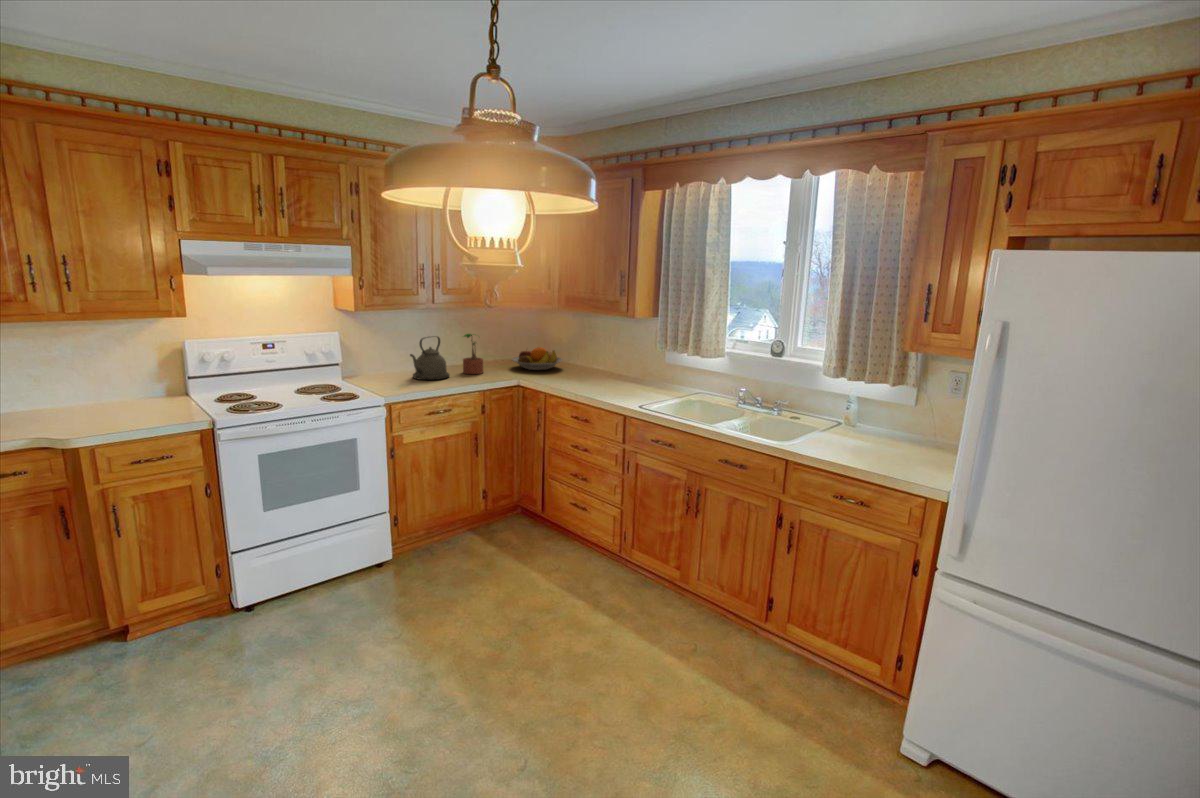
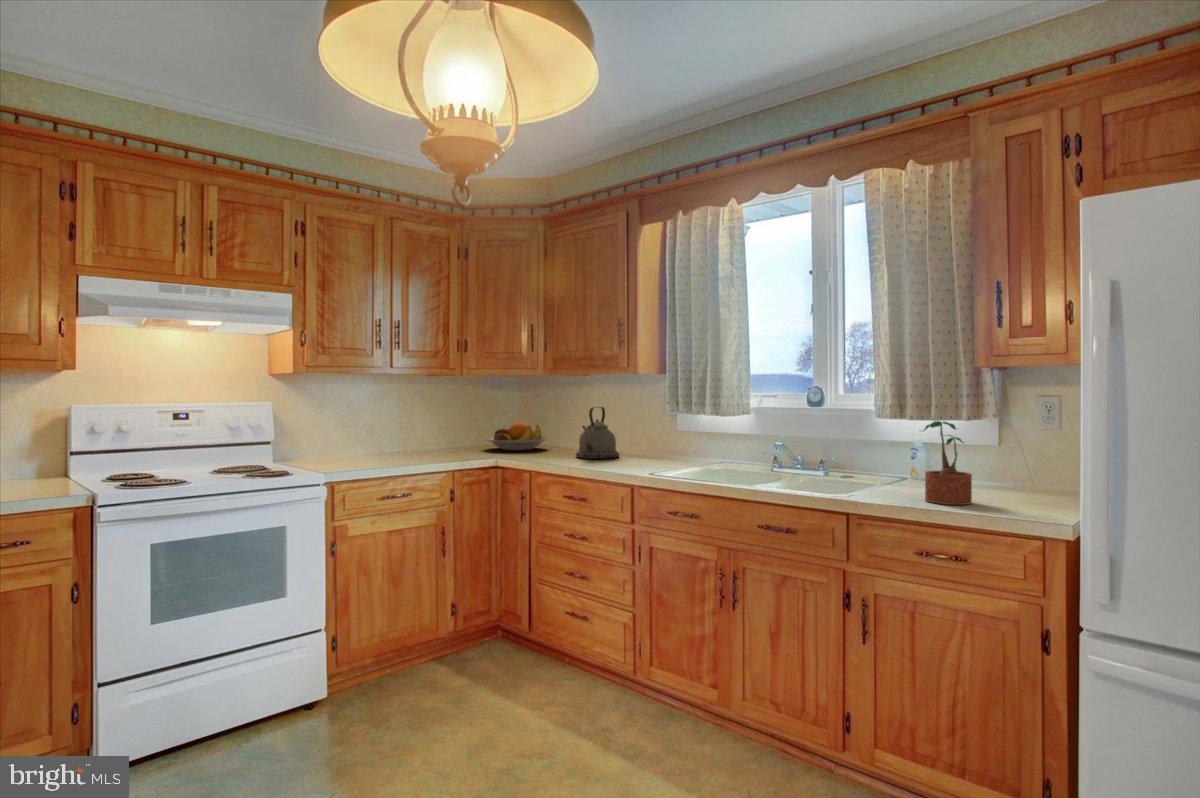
potted plant: present [463,334,483,374] -> present [924,421,972,505]
kettle: present [410,337,450,380] -> present [576,407,619,459]

